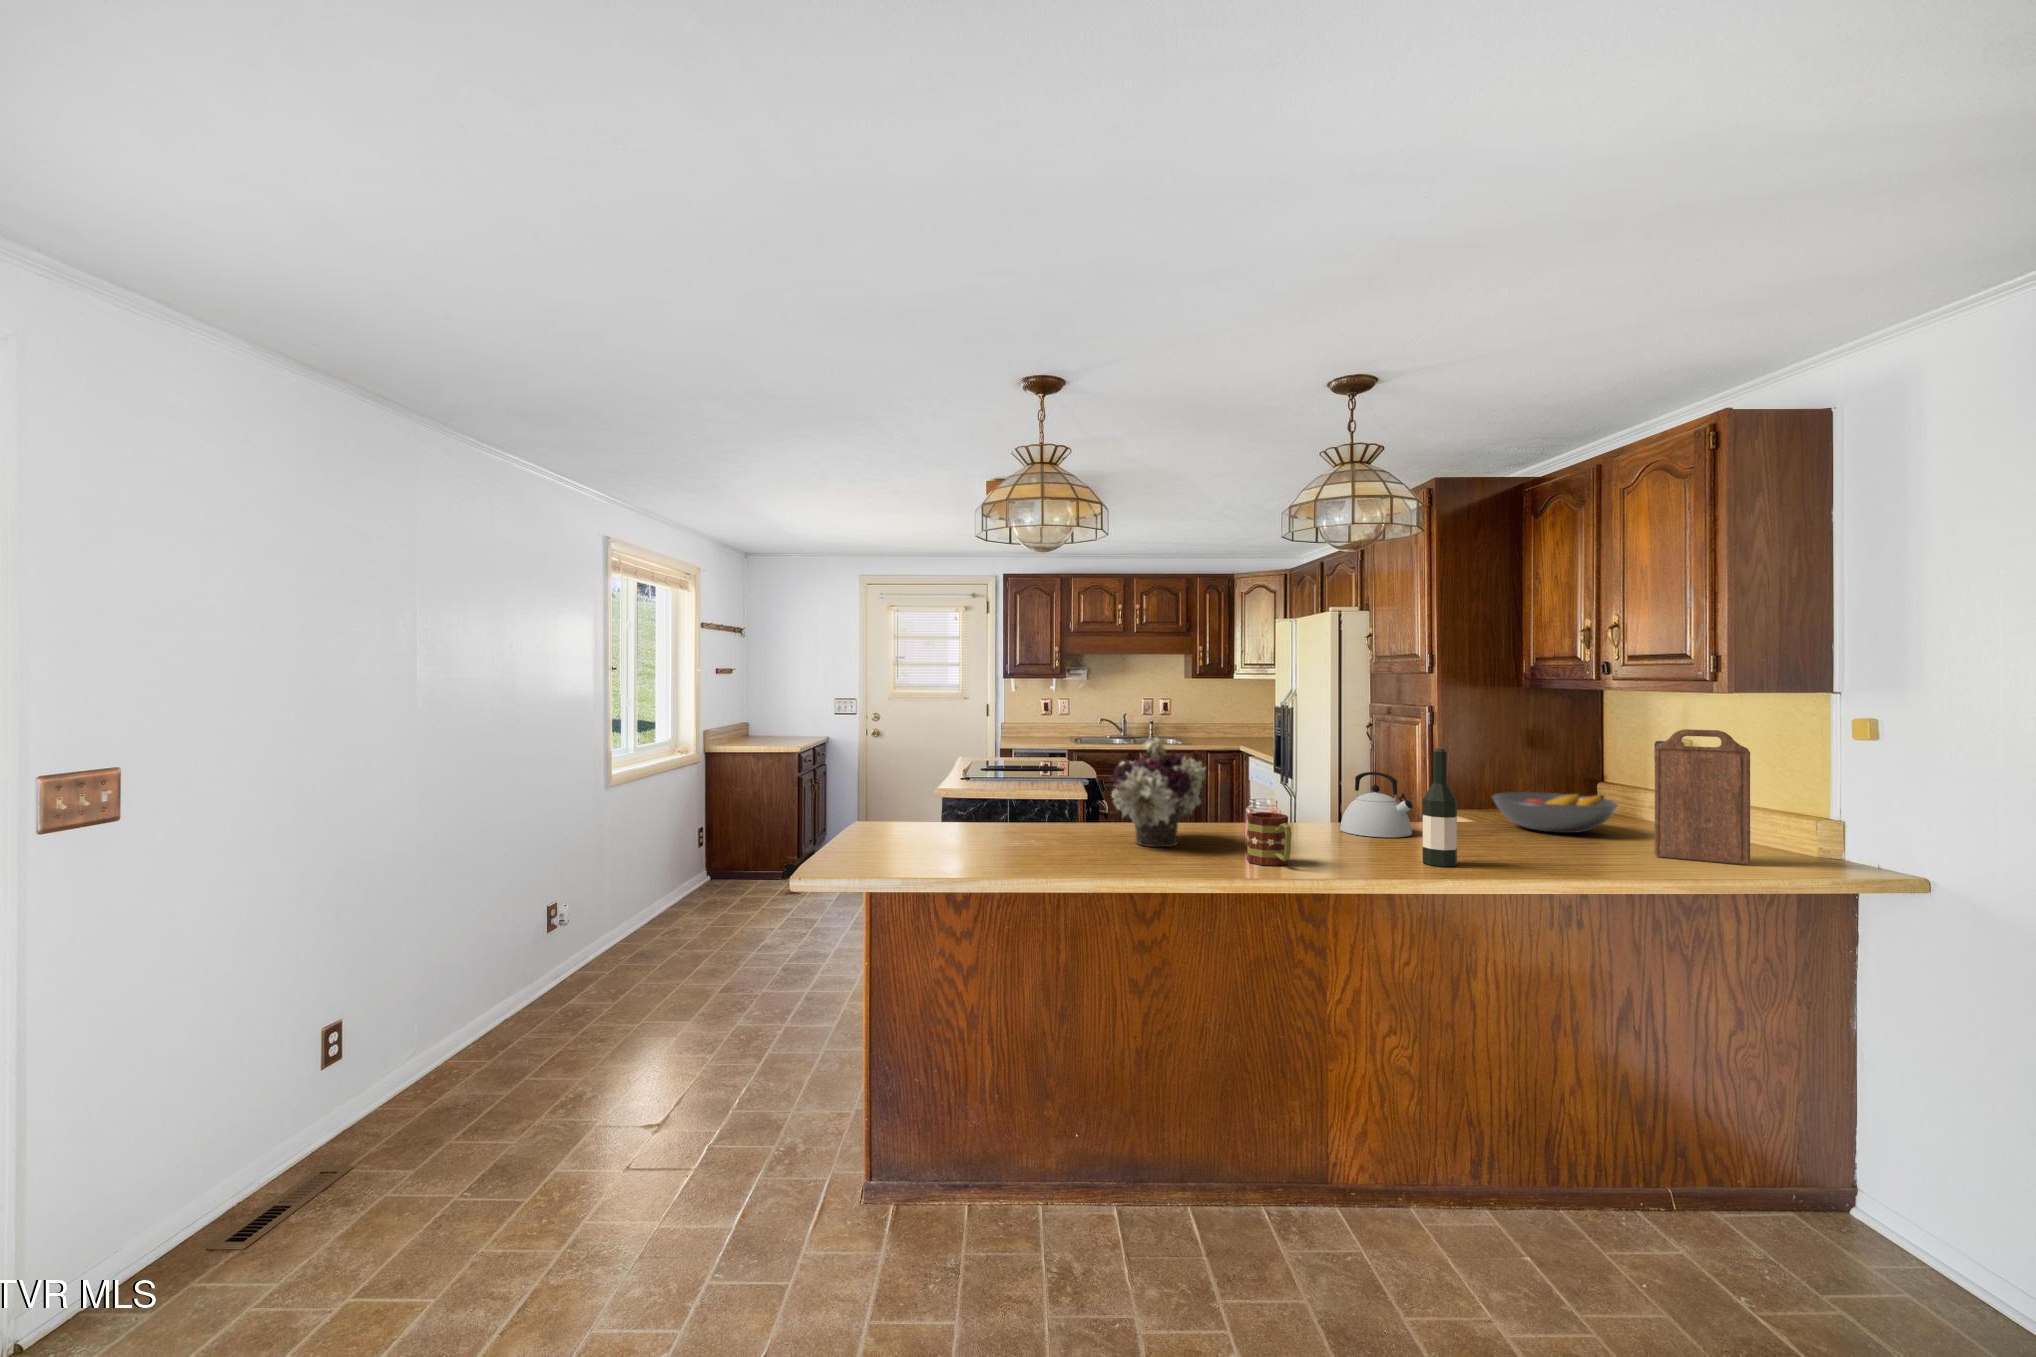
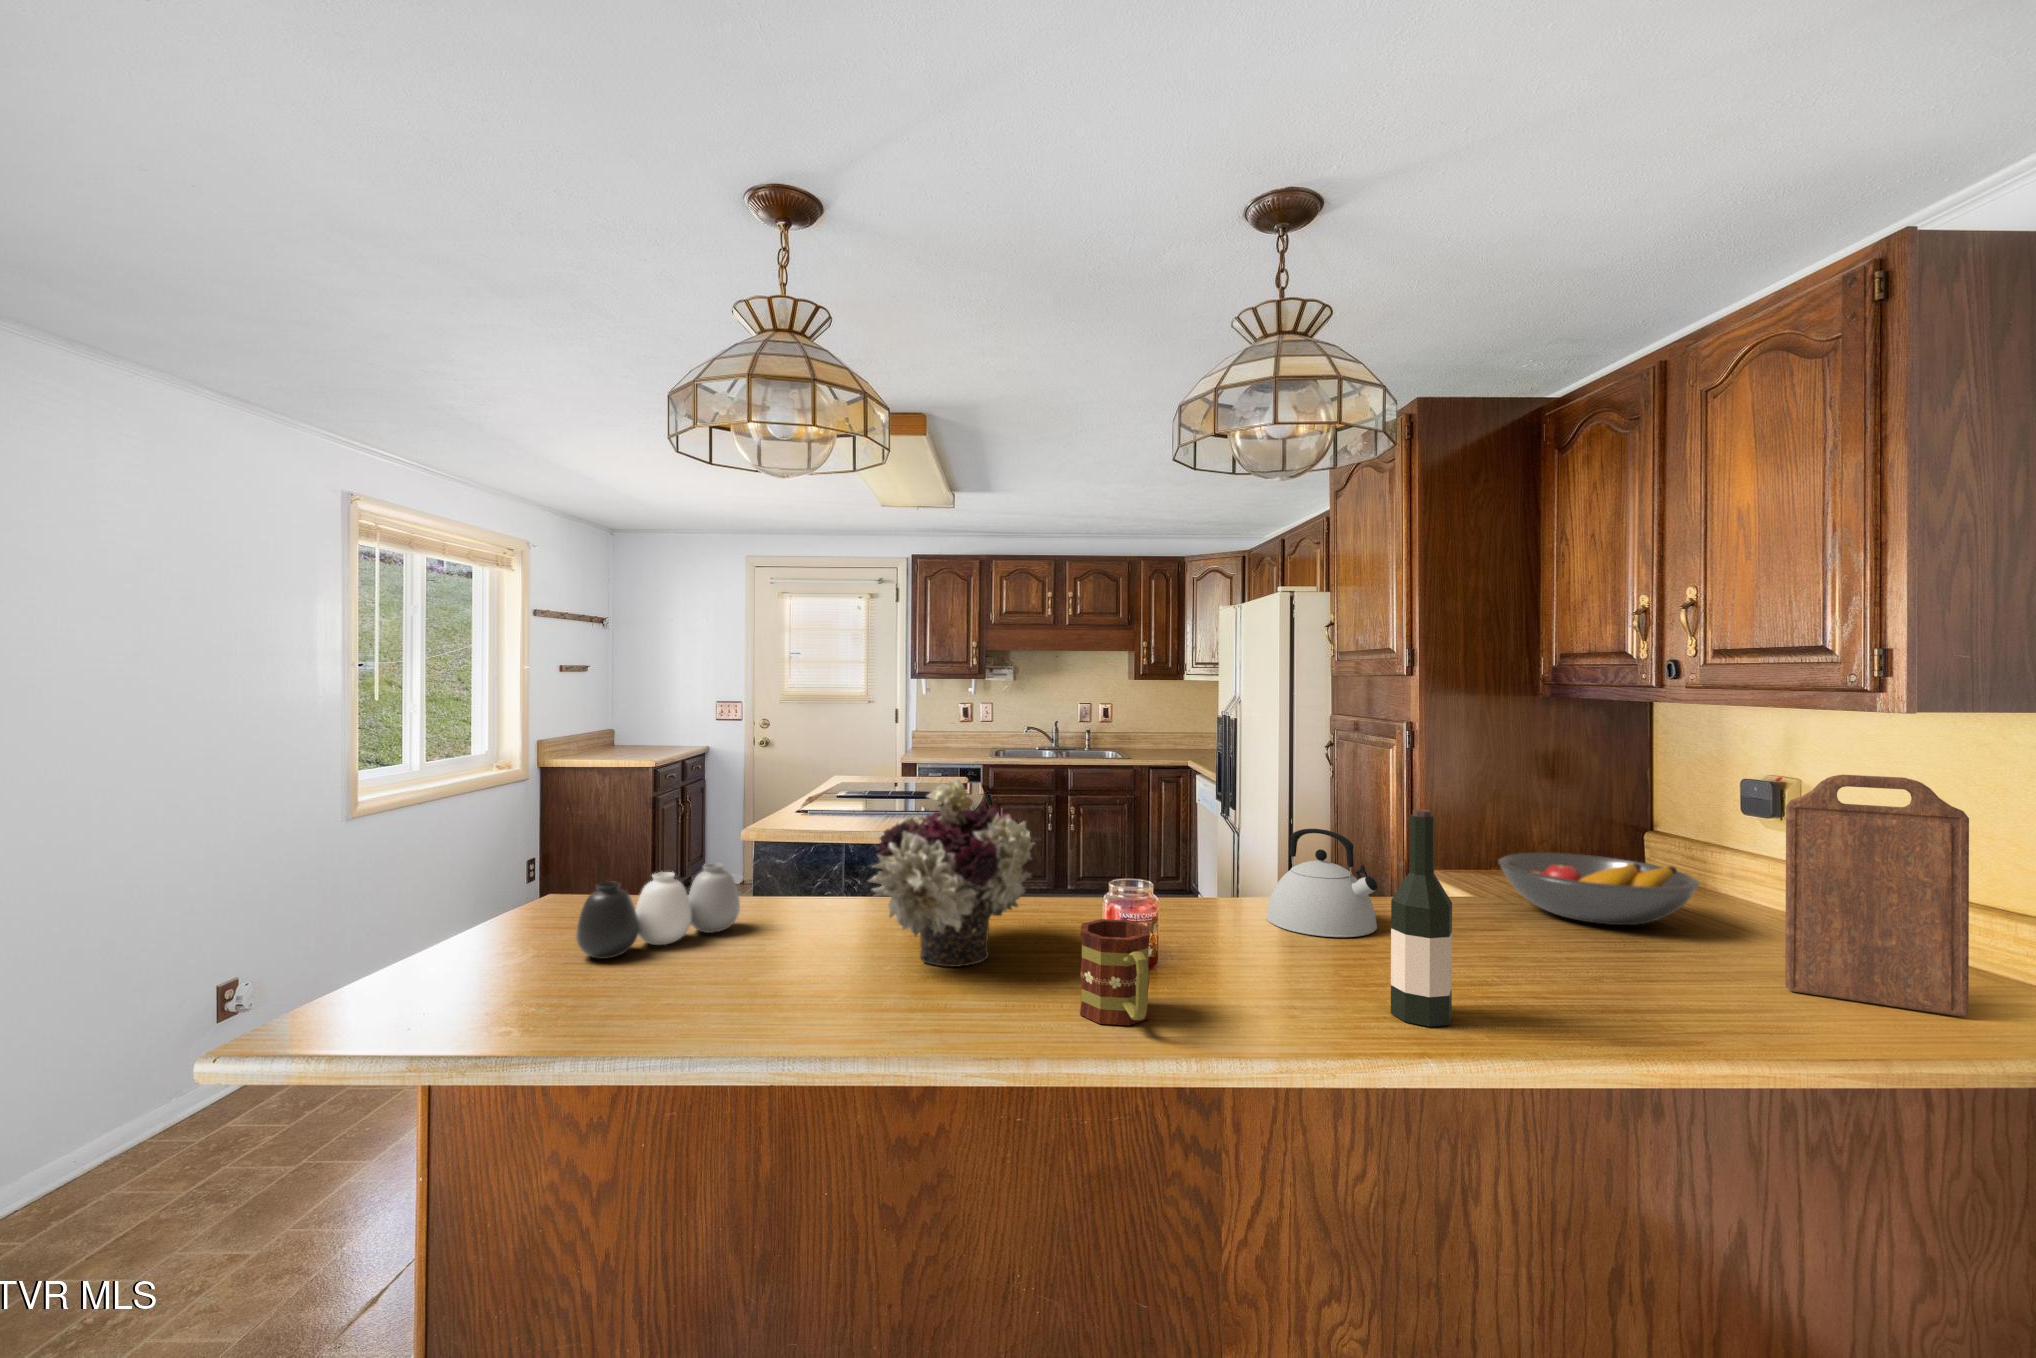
vase: none [932,793,1011,844] -> present [576,863,740,959]

